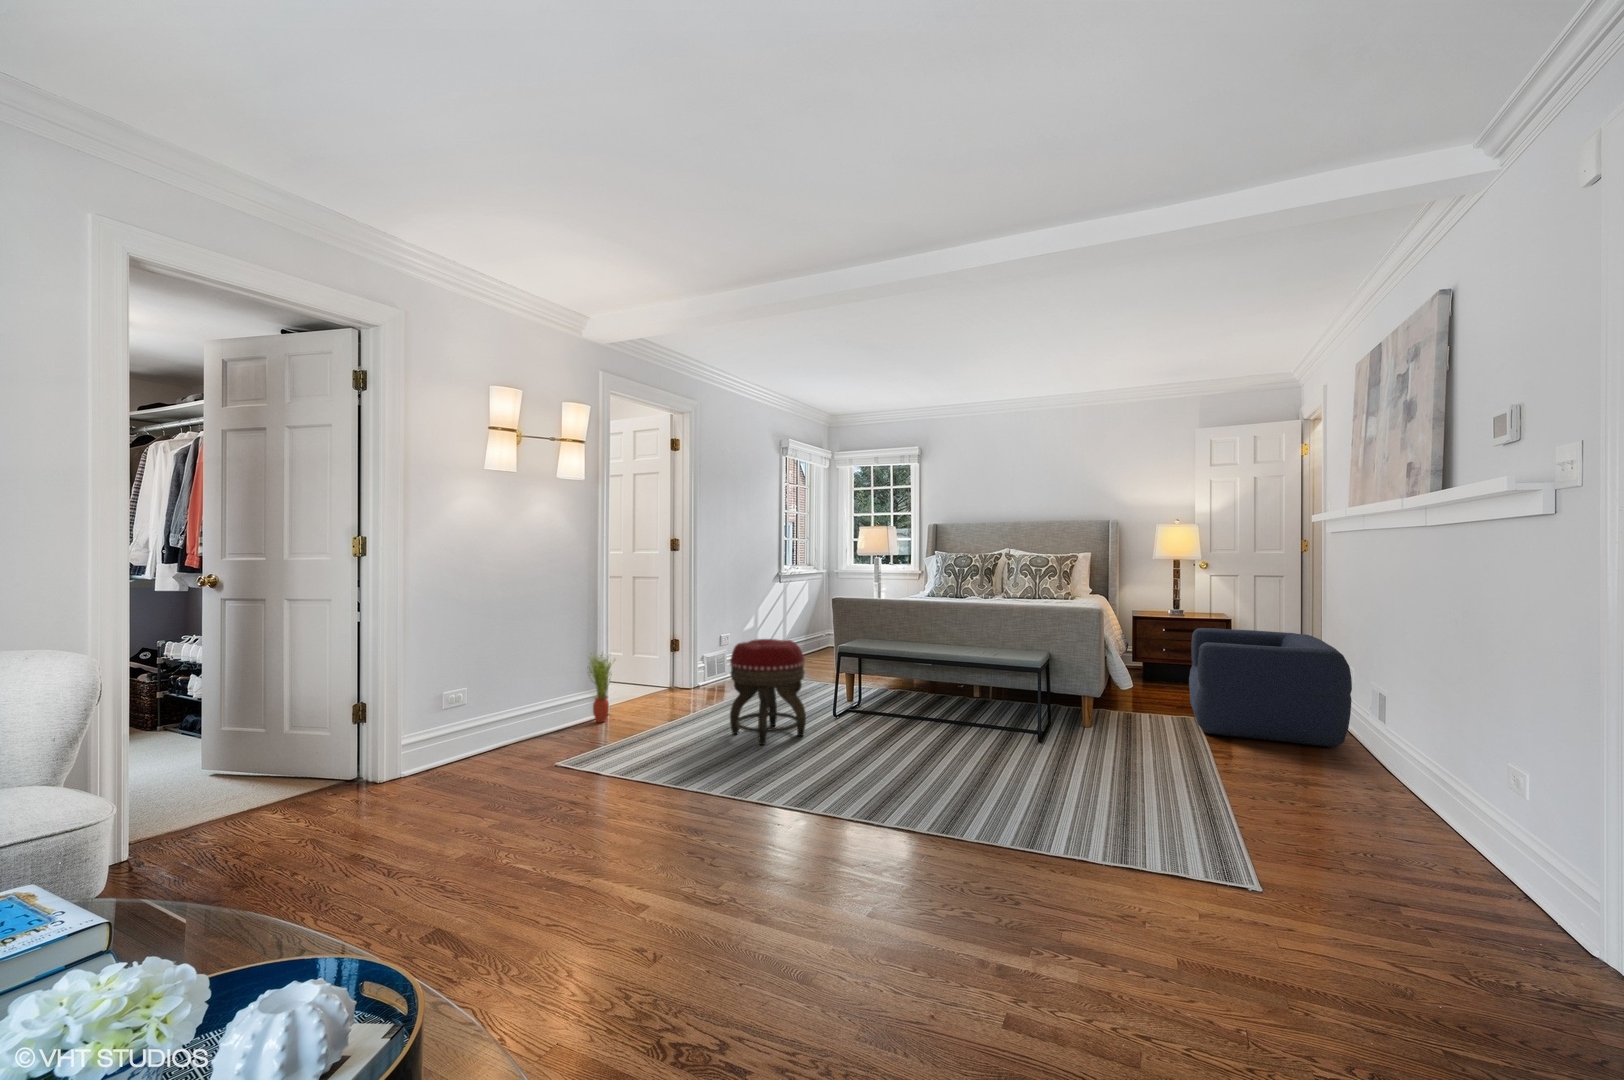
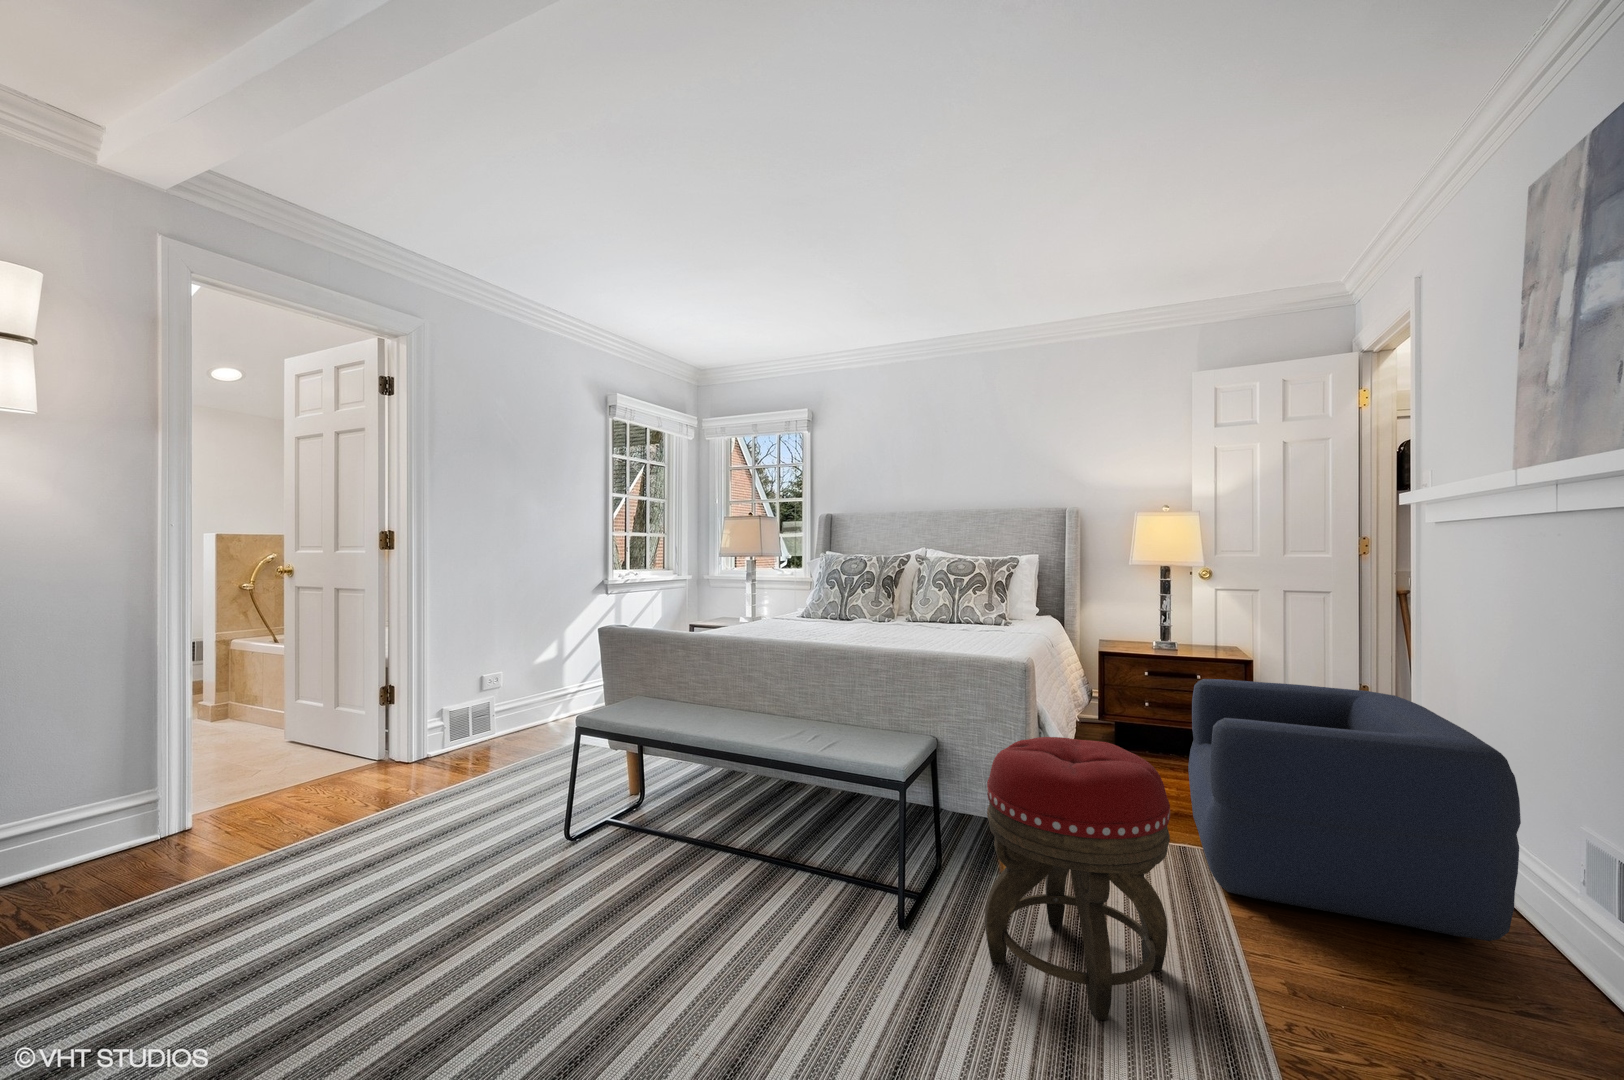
footstool: present [730,639,806,745] -> present [985,737,1170,1020]
potted plant: present [588,653,615,723] -> none [67,728,151,863]

